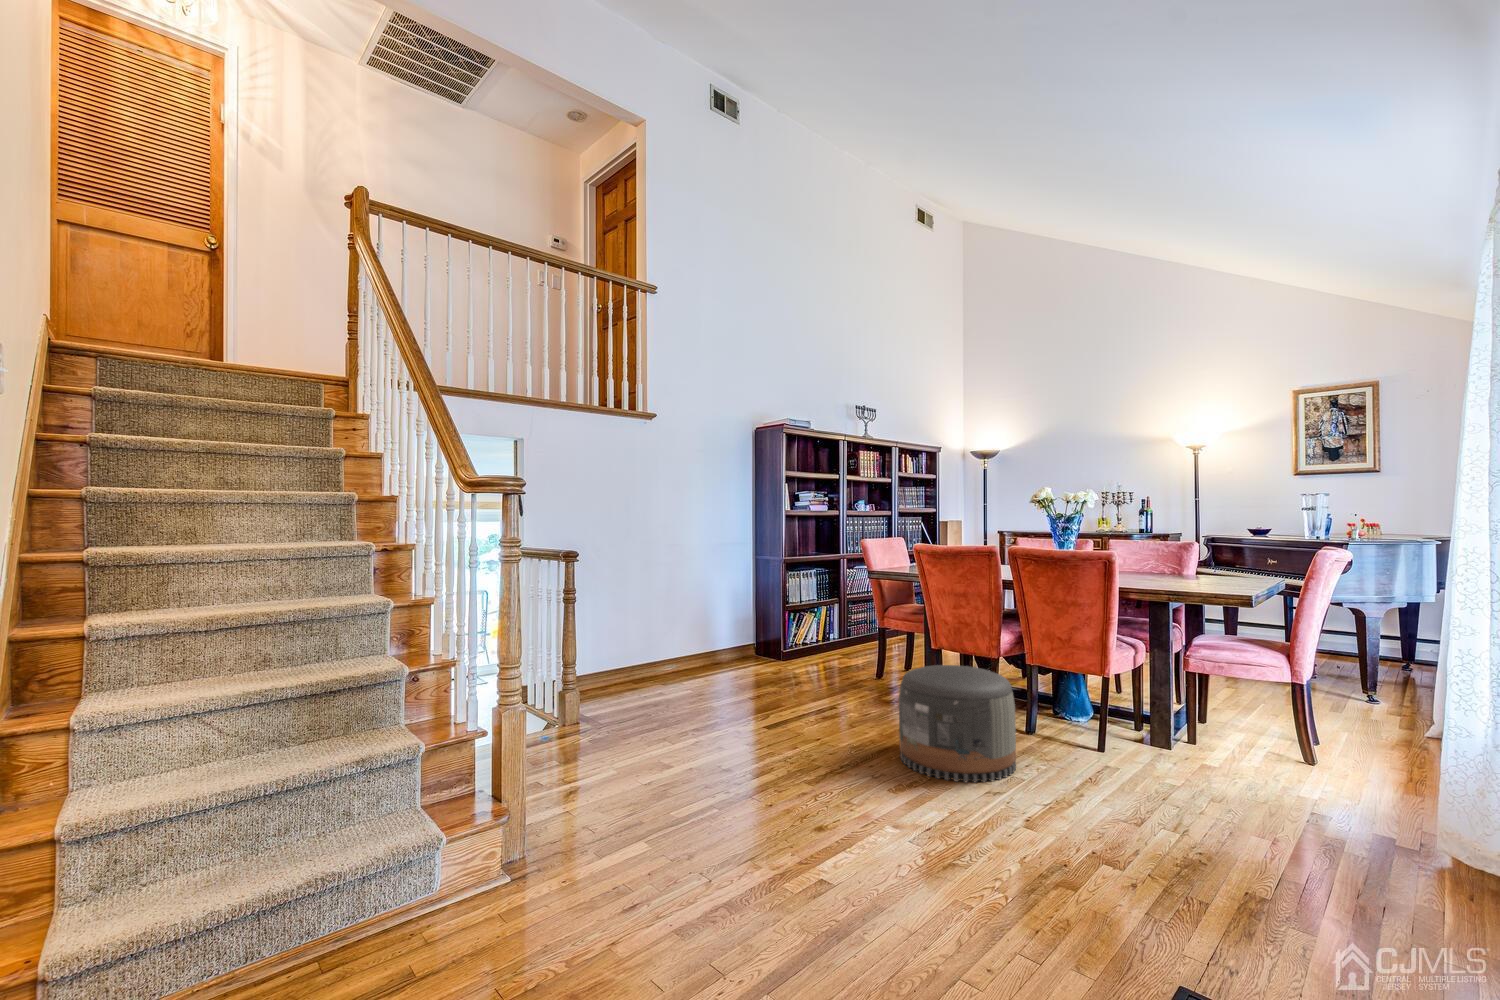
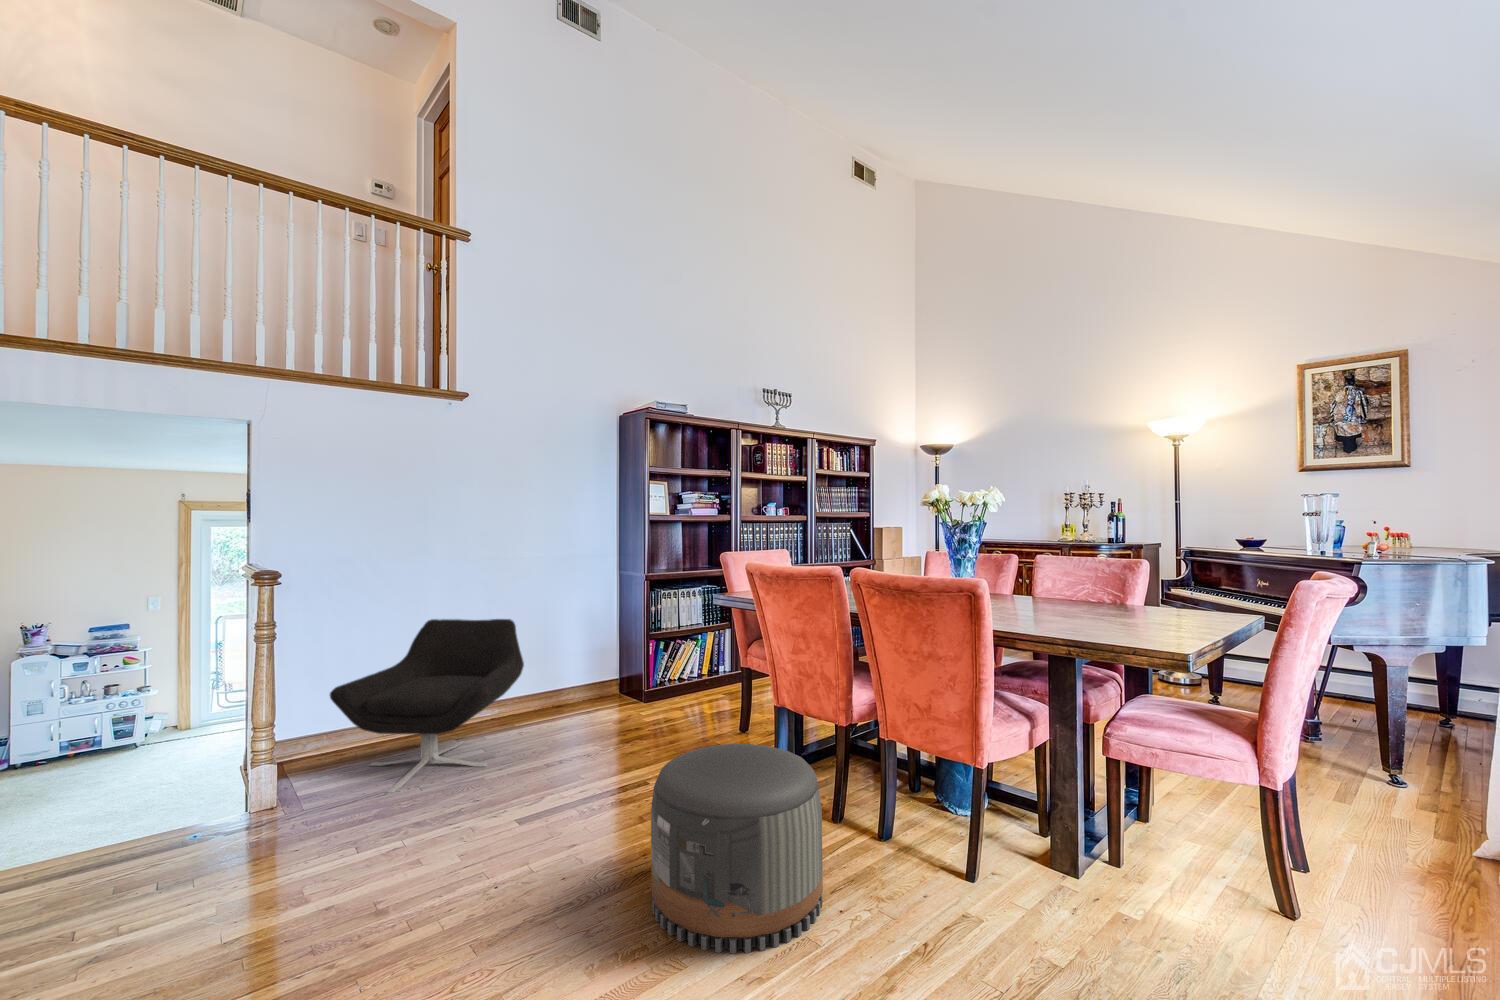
lounge chair: none [593,592,715,716] -> present [330,619,524,793]

